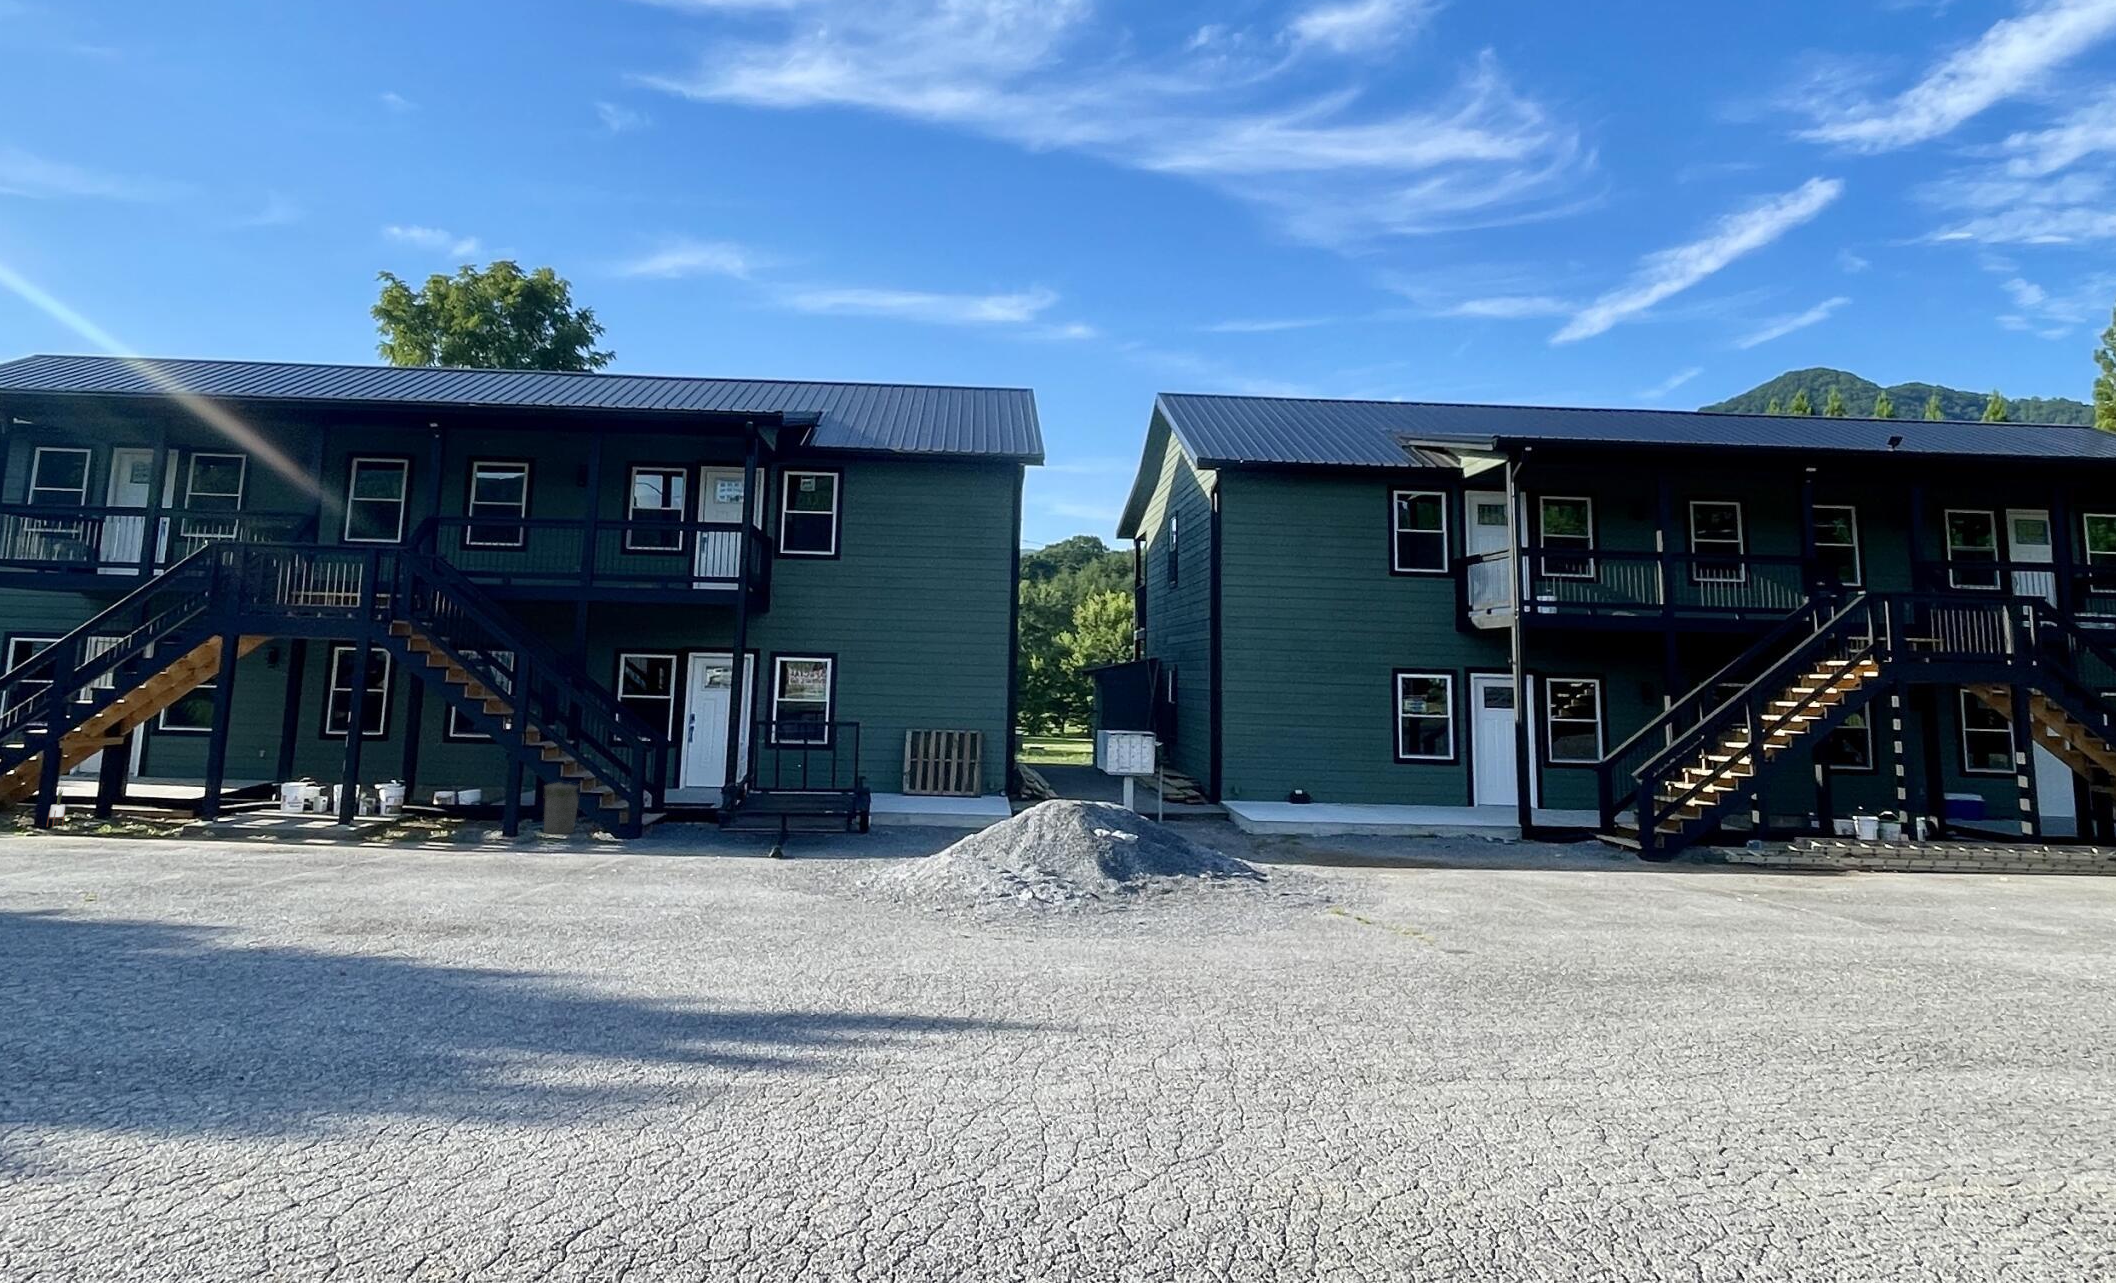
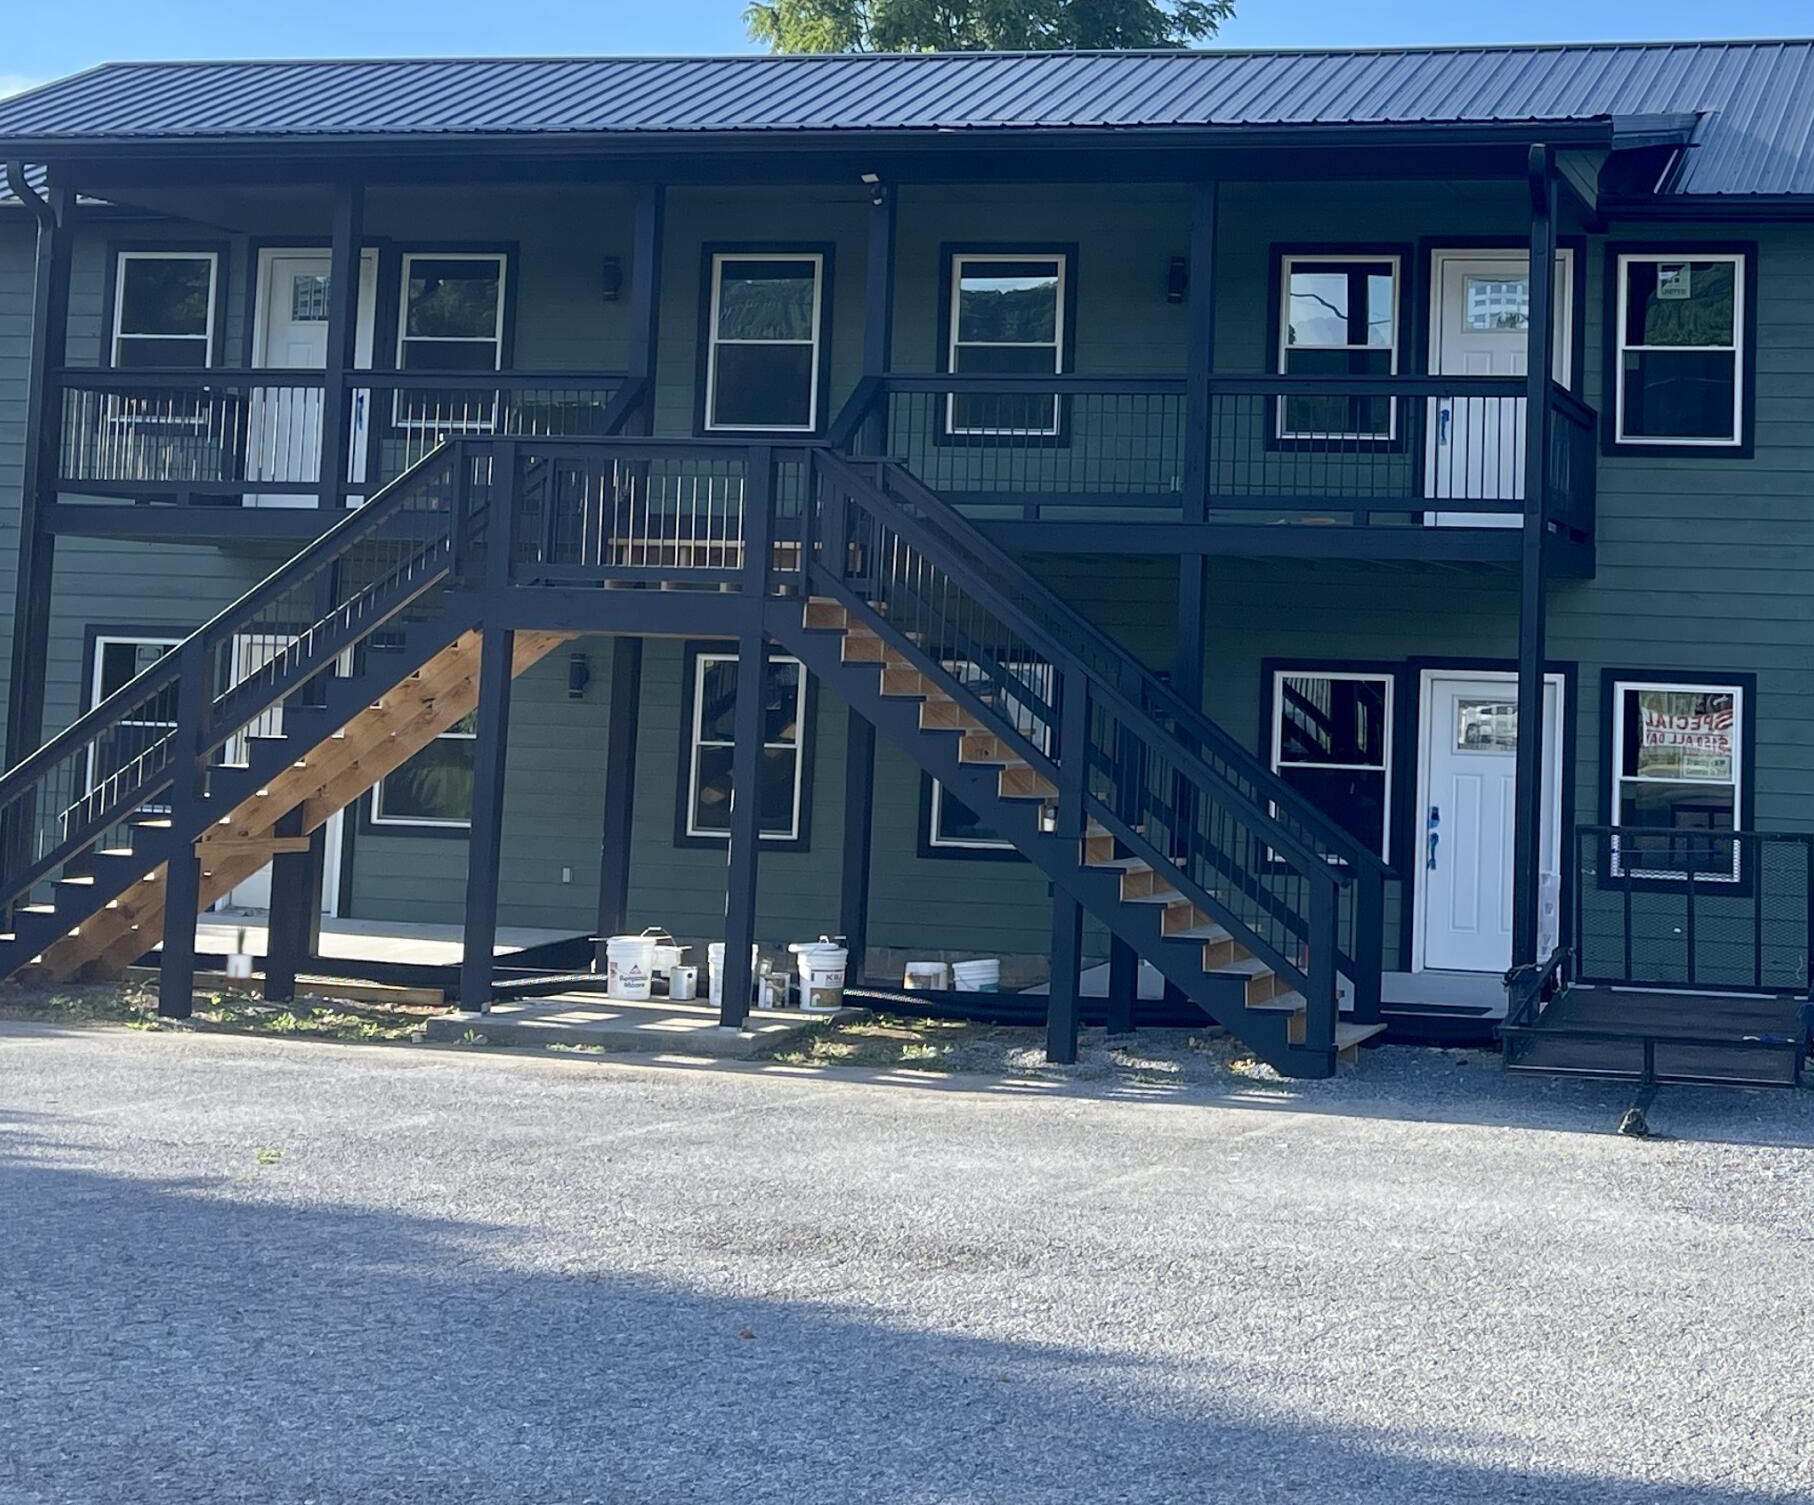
trash can: present [544,782,579,834] -> none [1132,945,1208,1058]

